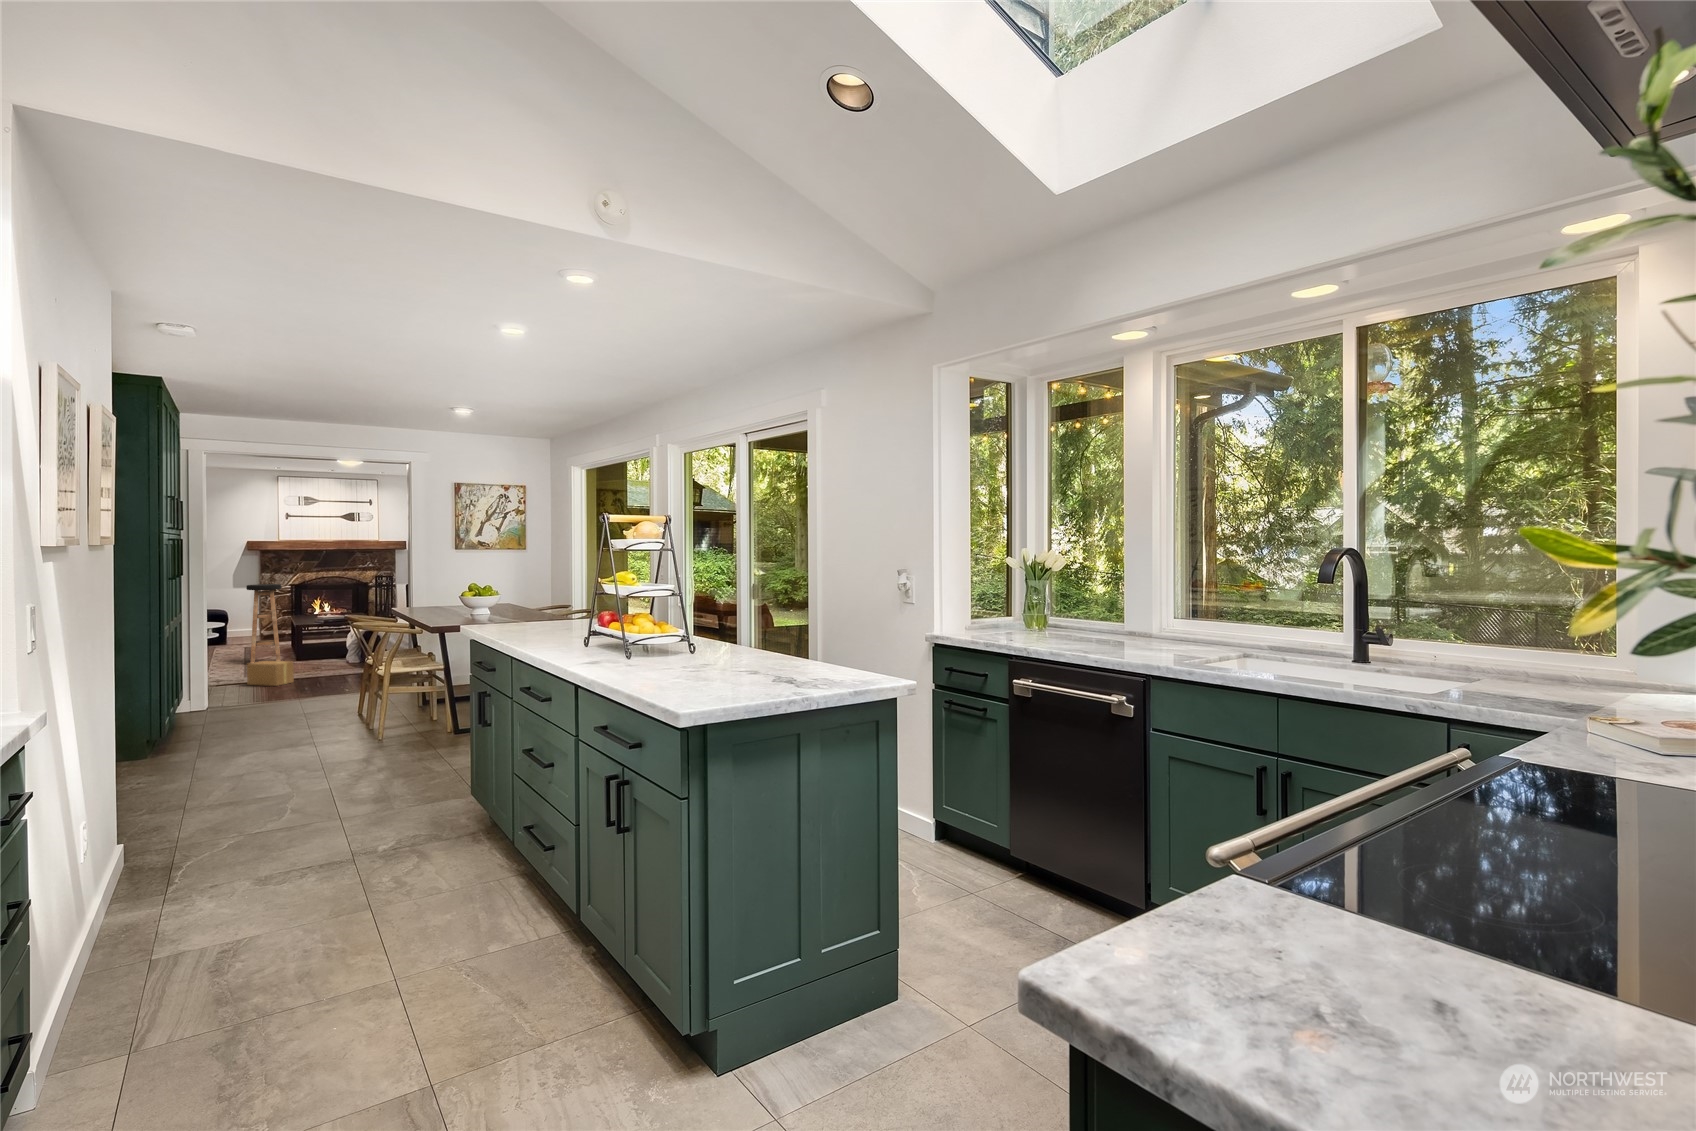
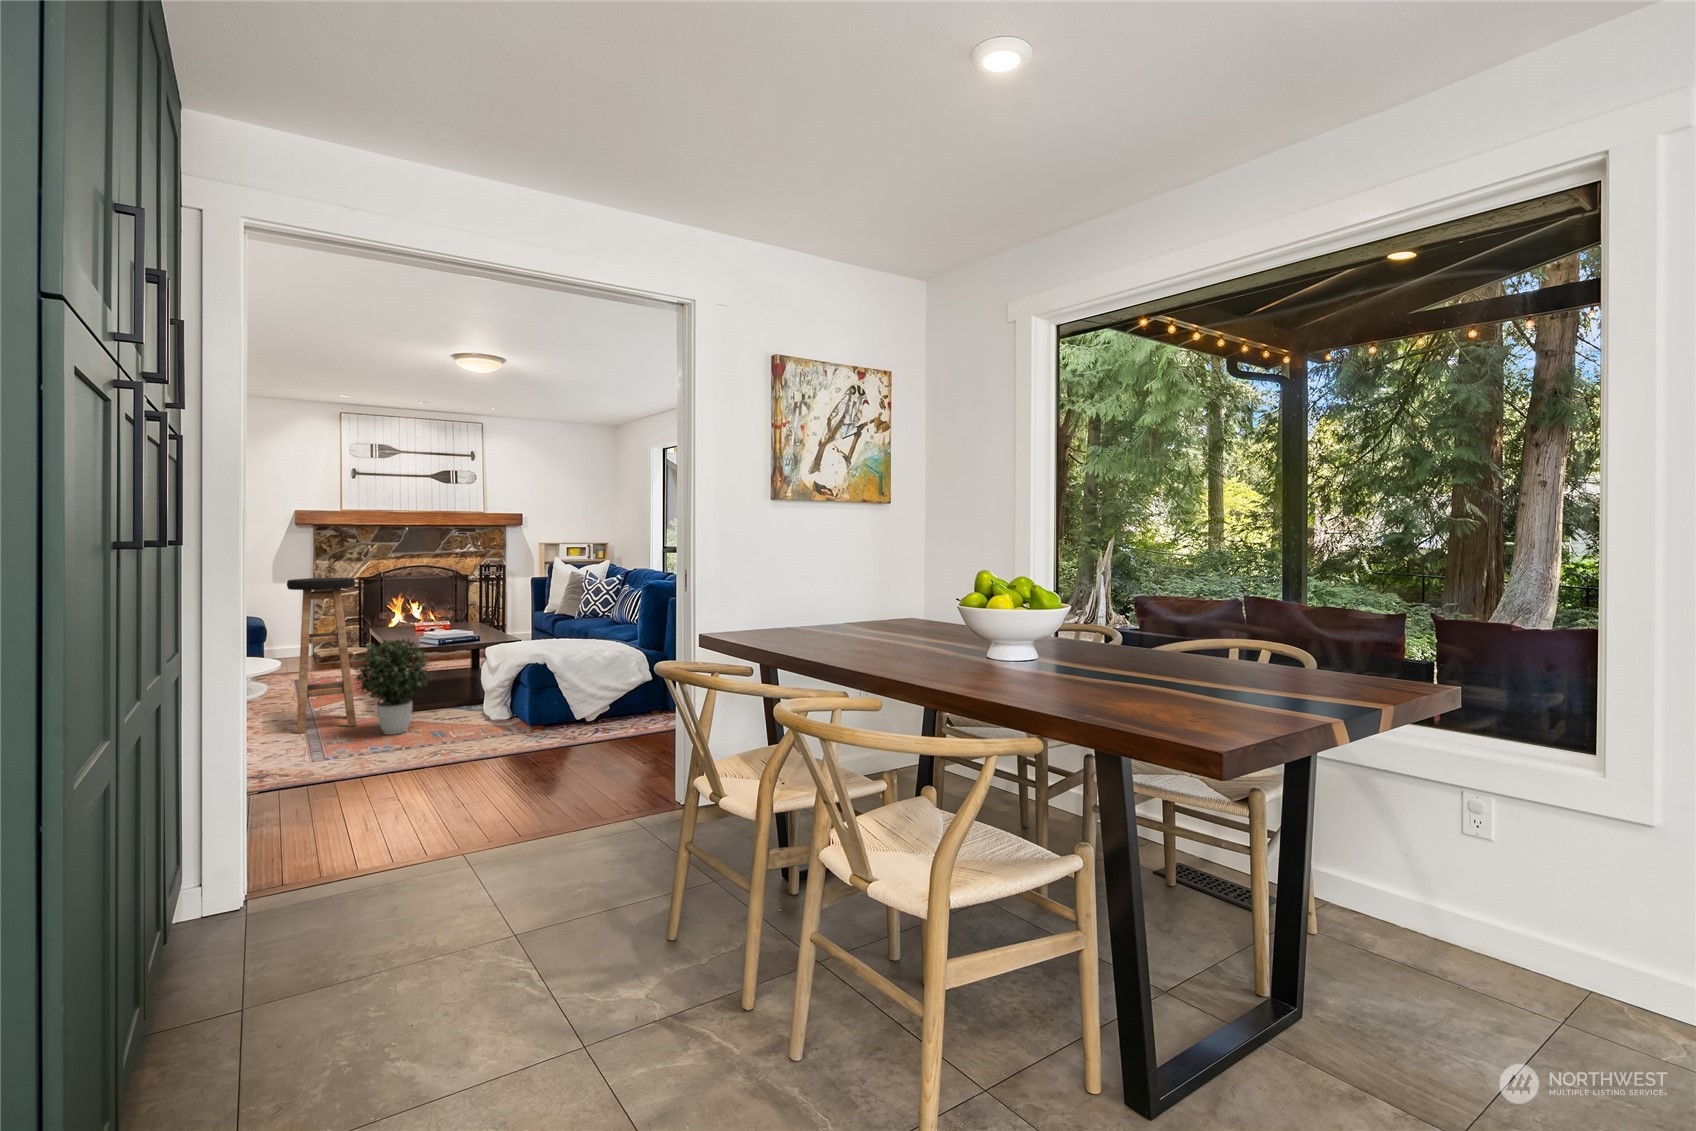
potted plant: none [278,615,320,665] -> present [354,639,430,735]
cardboard box: present [247,661,294,686] -> none [289,757,403,827]

